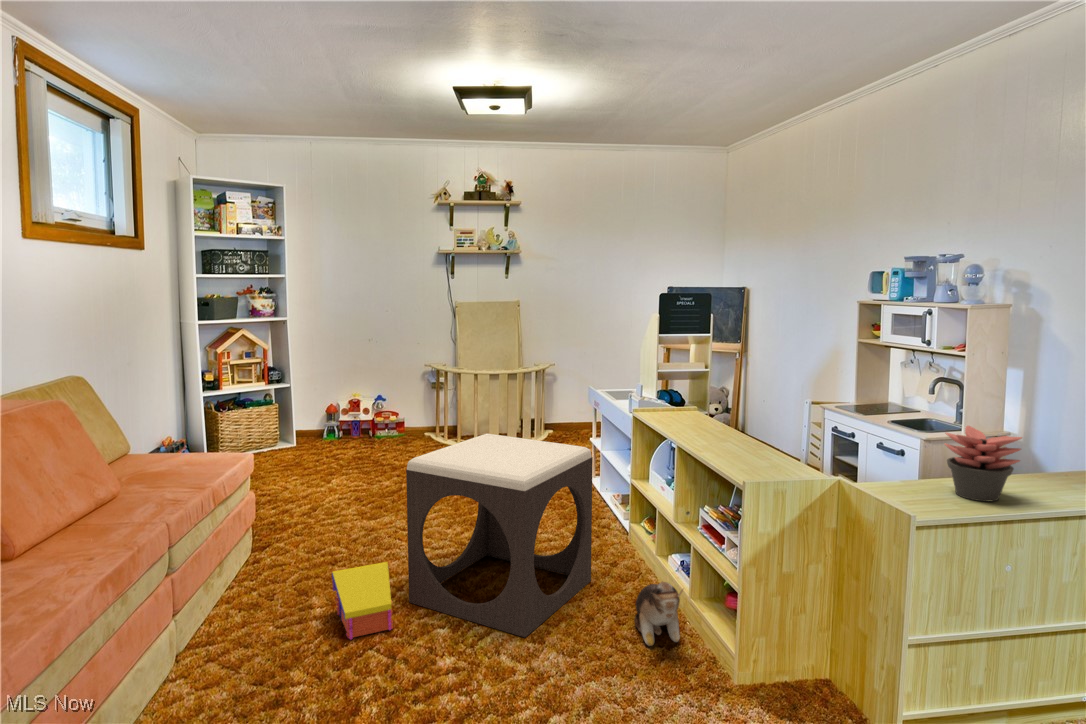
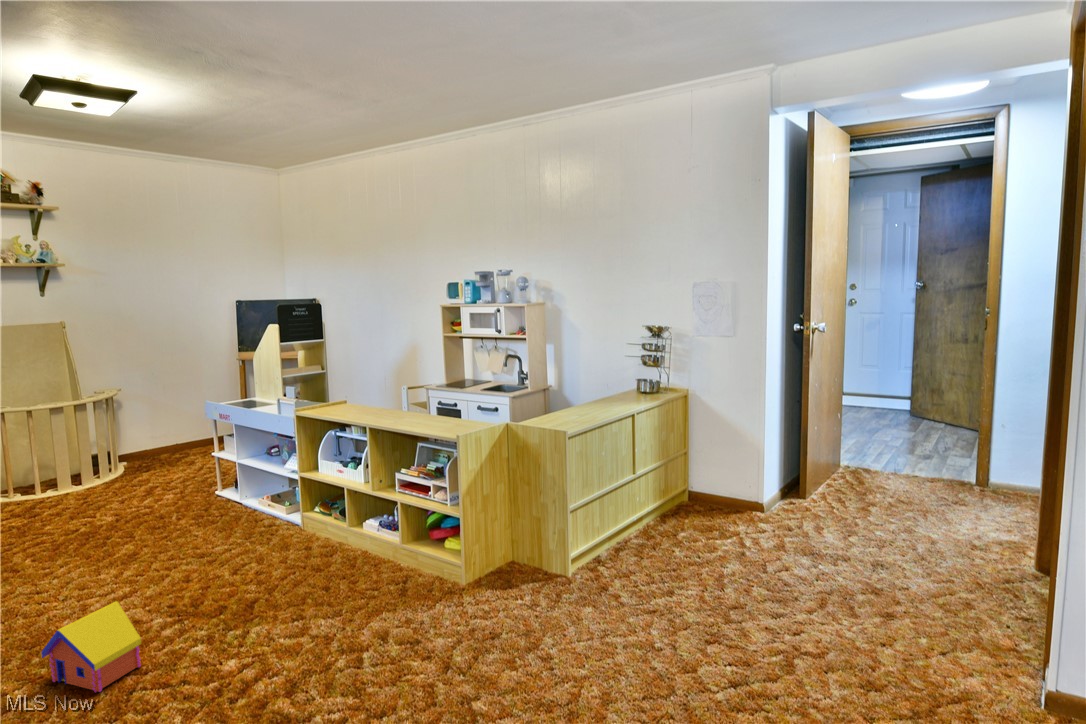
succulent plant: present [945,426,1022,501] -> none [556,378,596,421]
footstool: present [406,434,593,637] -> none [119,445,301,640]
plush toy: present [634,581,683,646] -> none [356,530,418,586]

